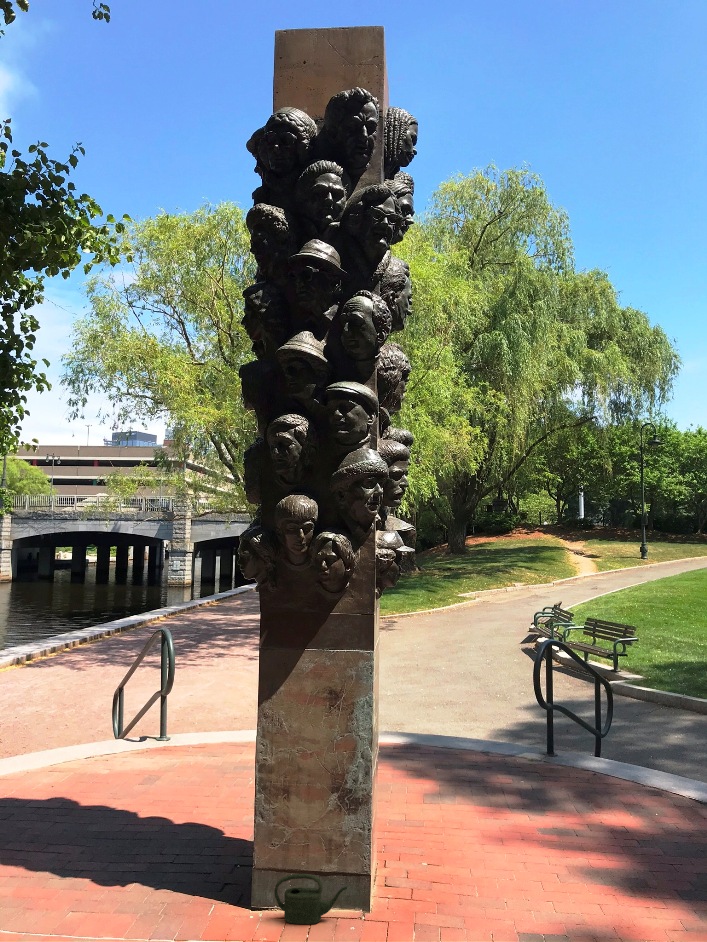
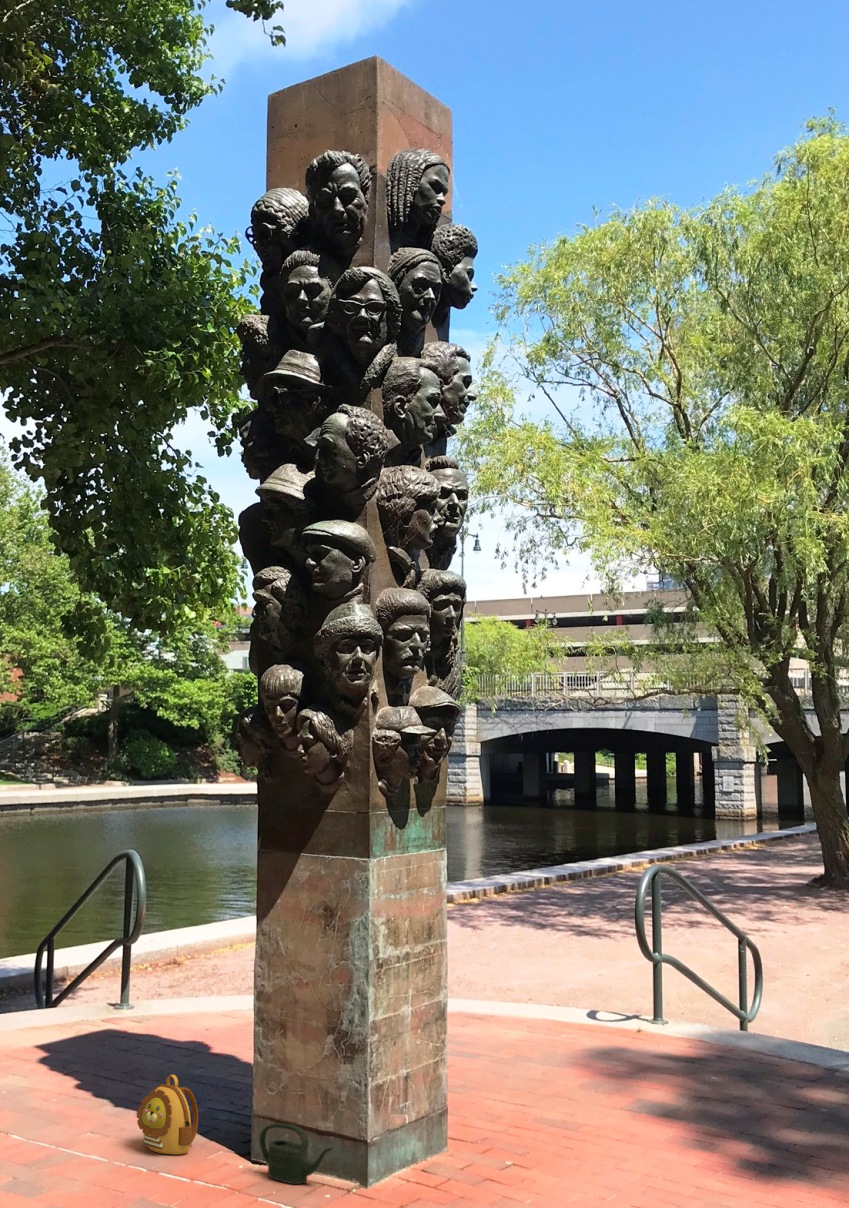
backpack: none [141,849,197,923] -> present [137,1074,198,1155]

